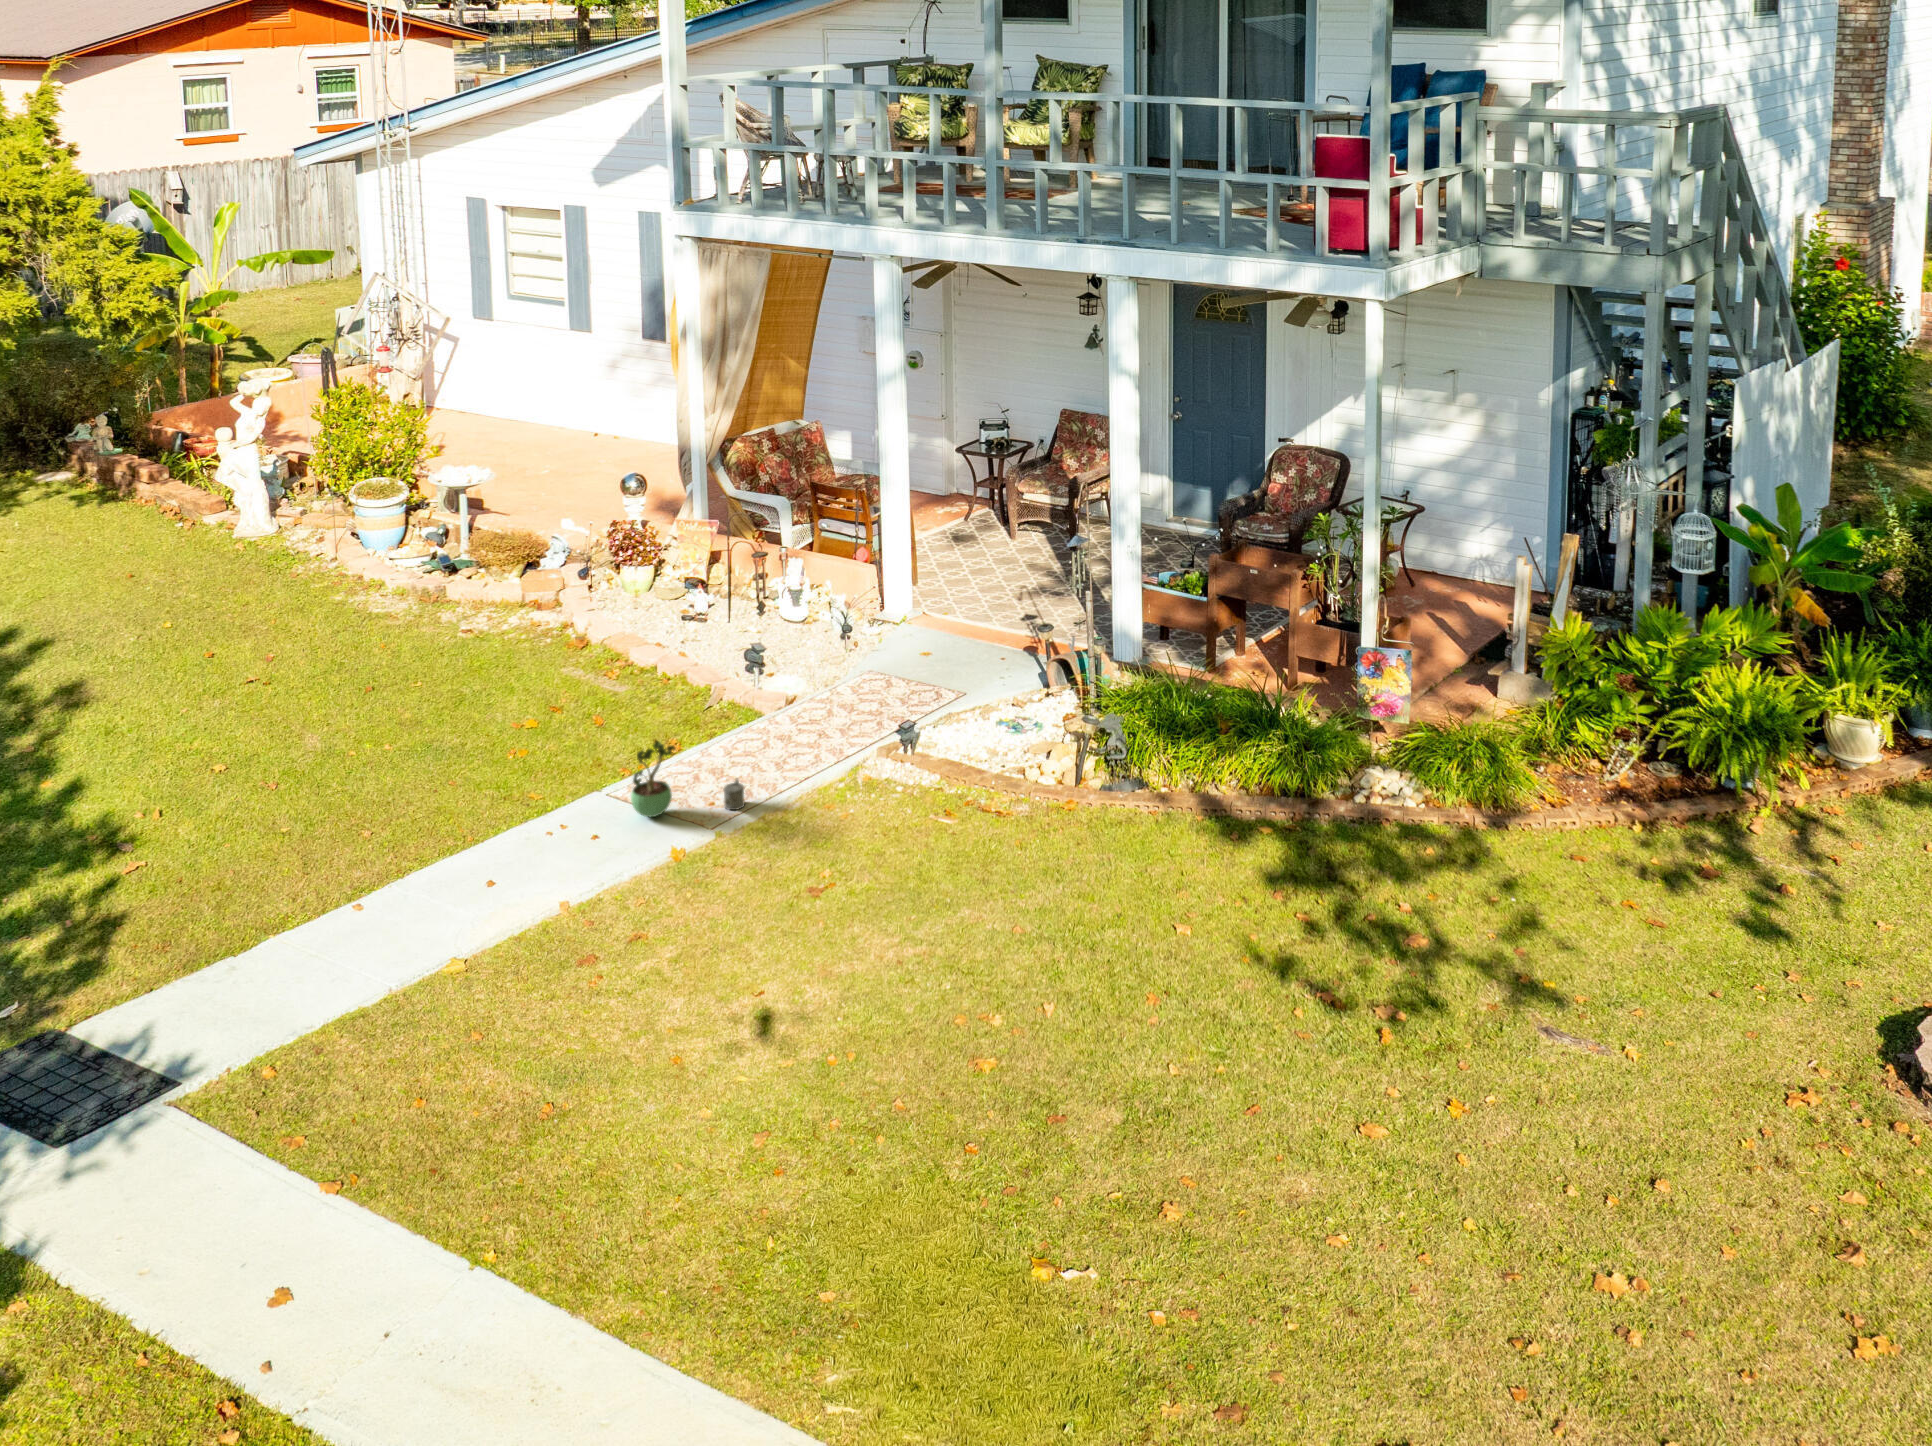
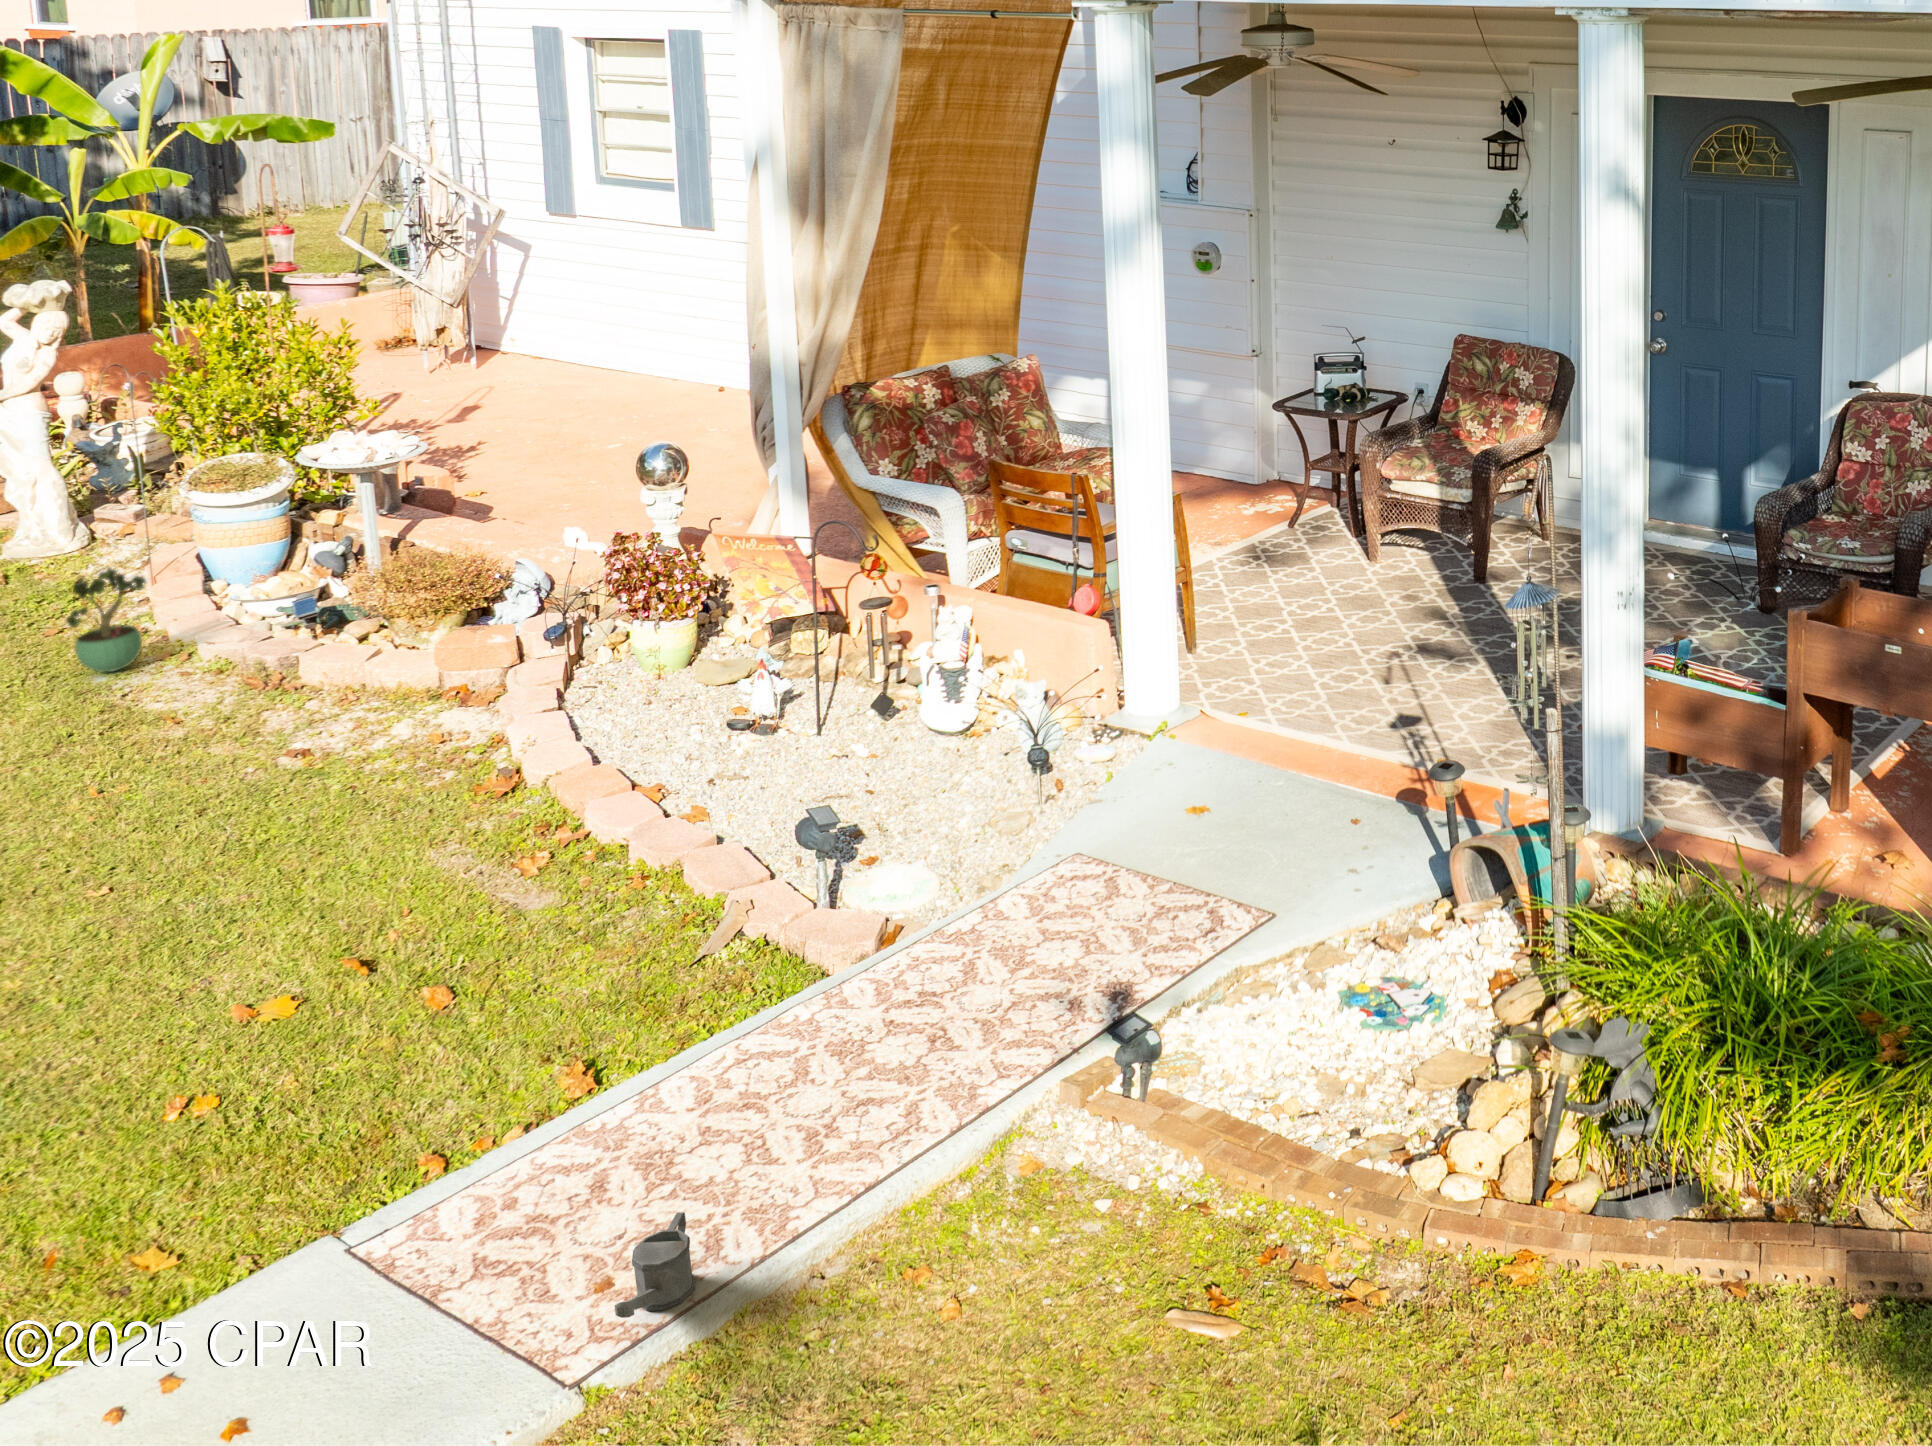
potted plant: present [631,741,675,817] -> present [66,568,146,672]

